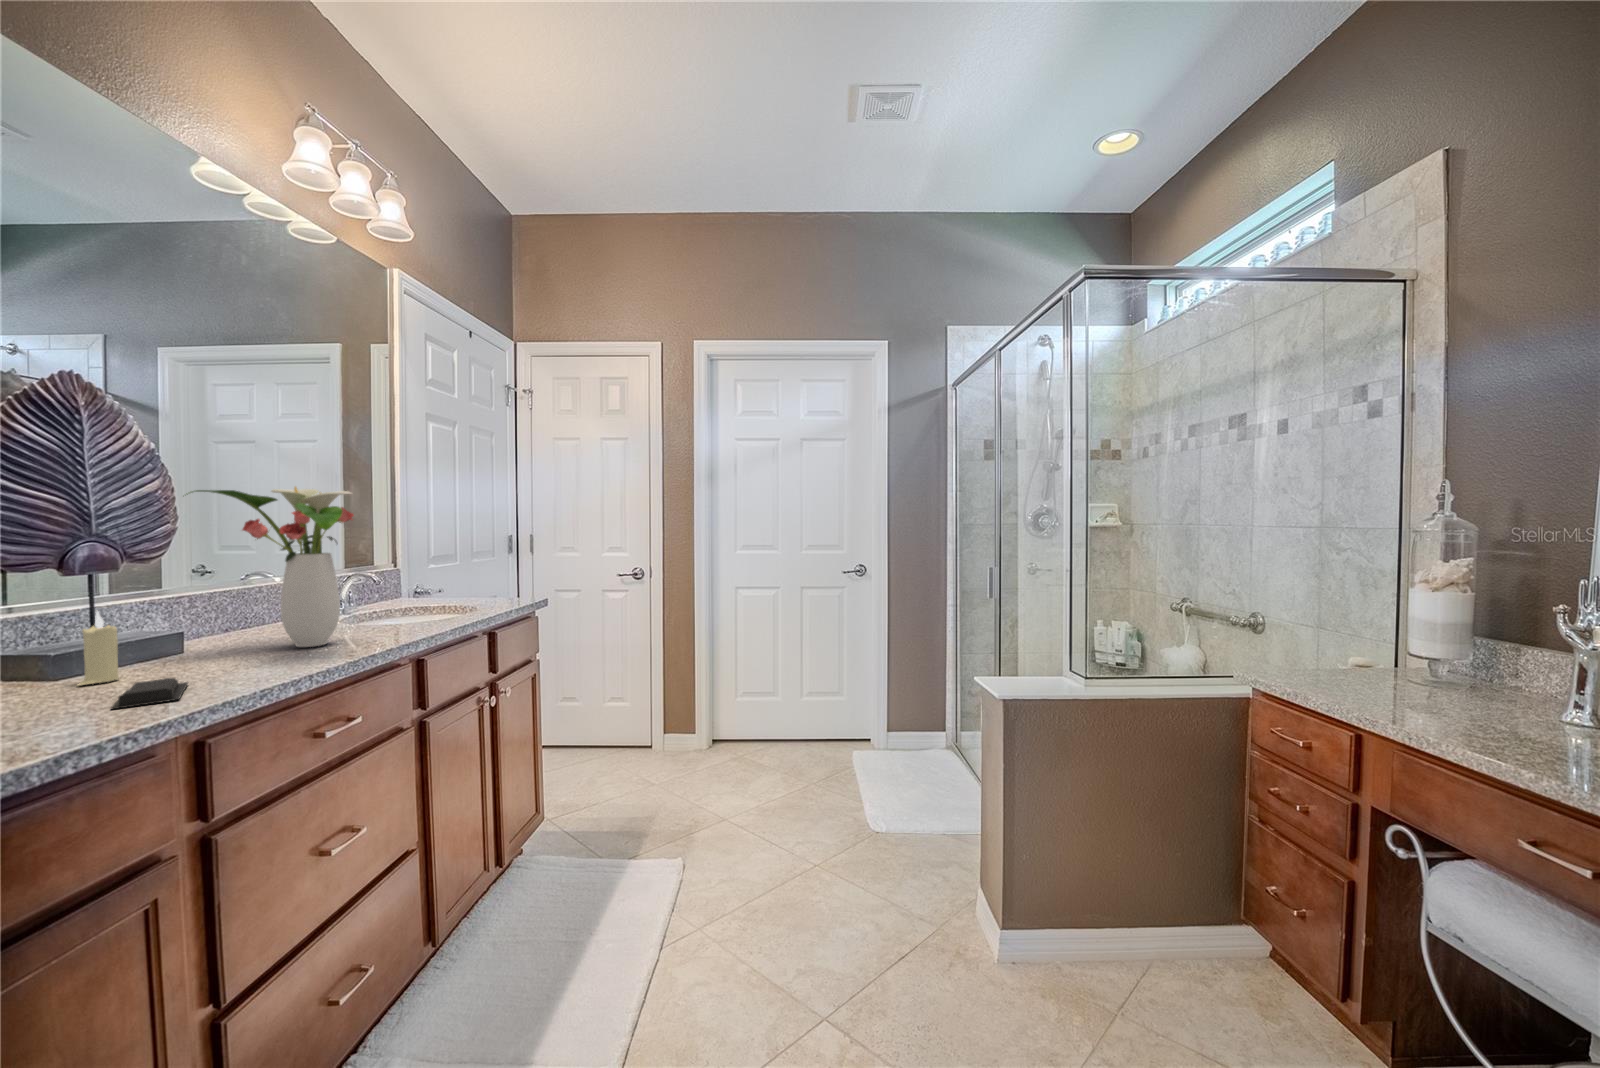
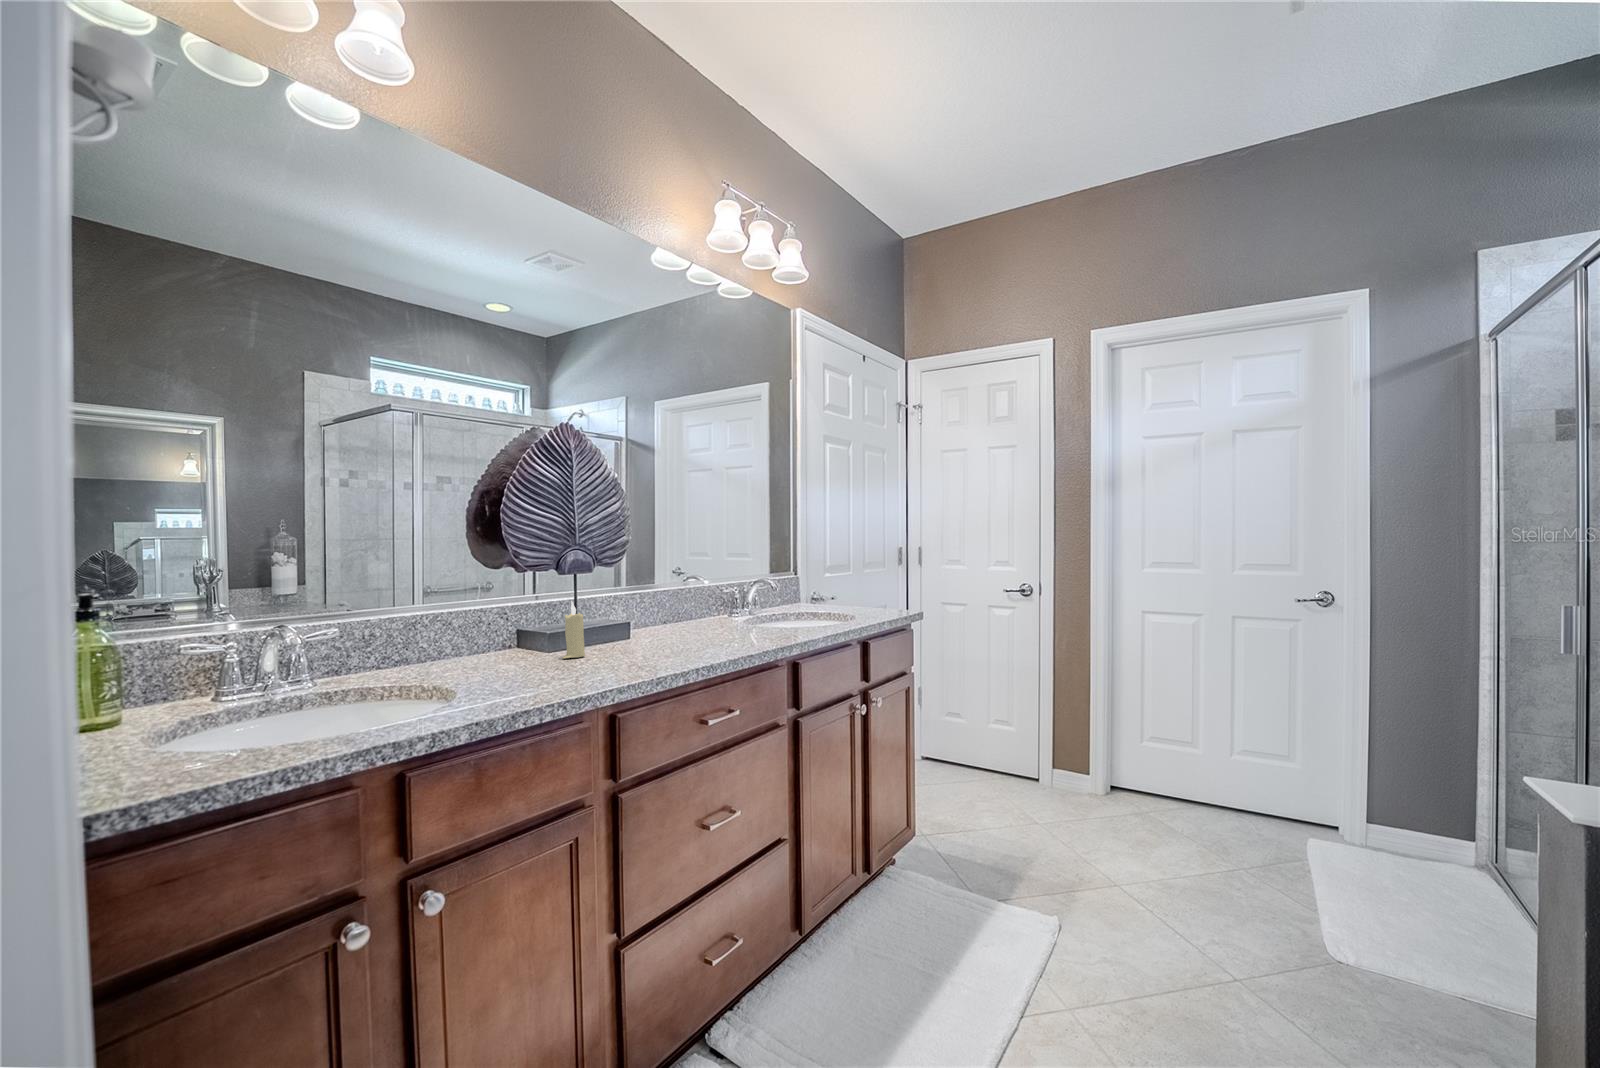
flower arrangement: present [187,487,354,647] -> none [625,499,736,641]
soap bar: present [111,678,188,709] -> none [562,658,616,679]

